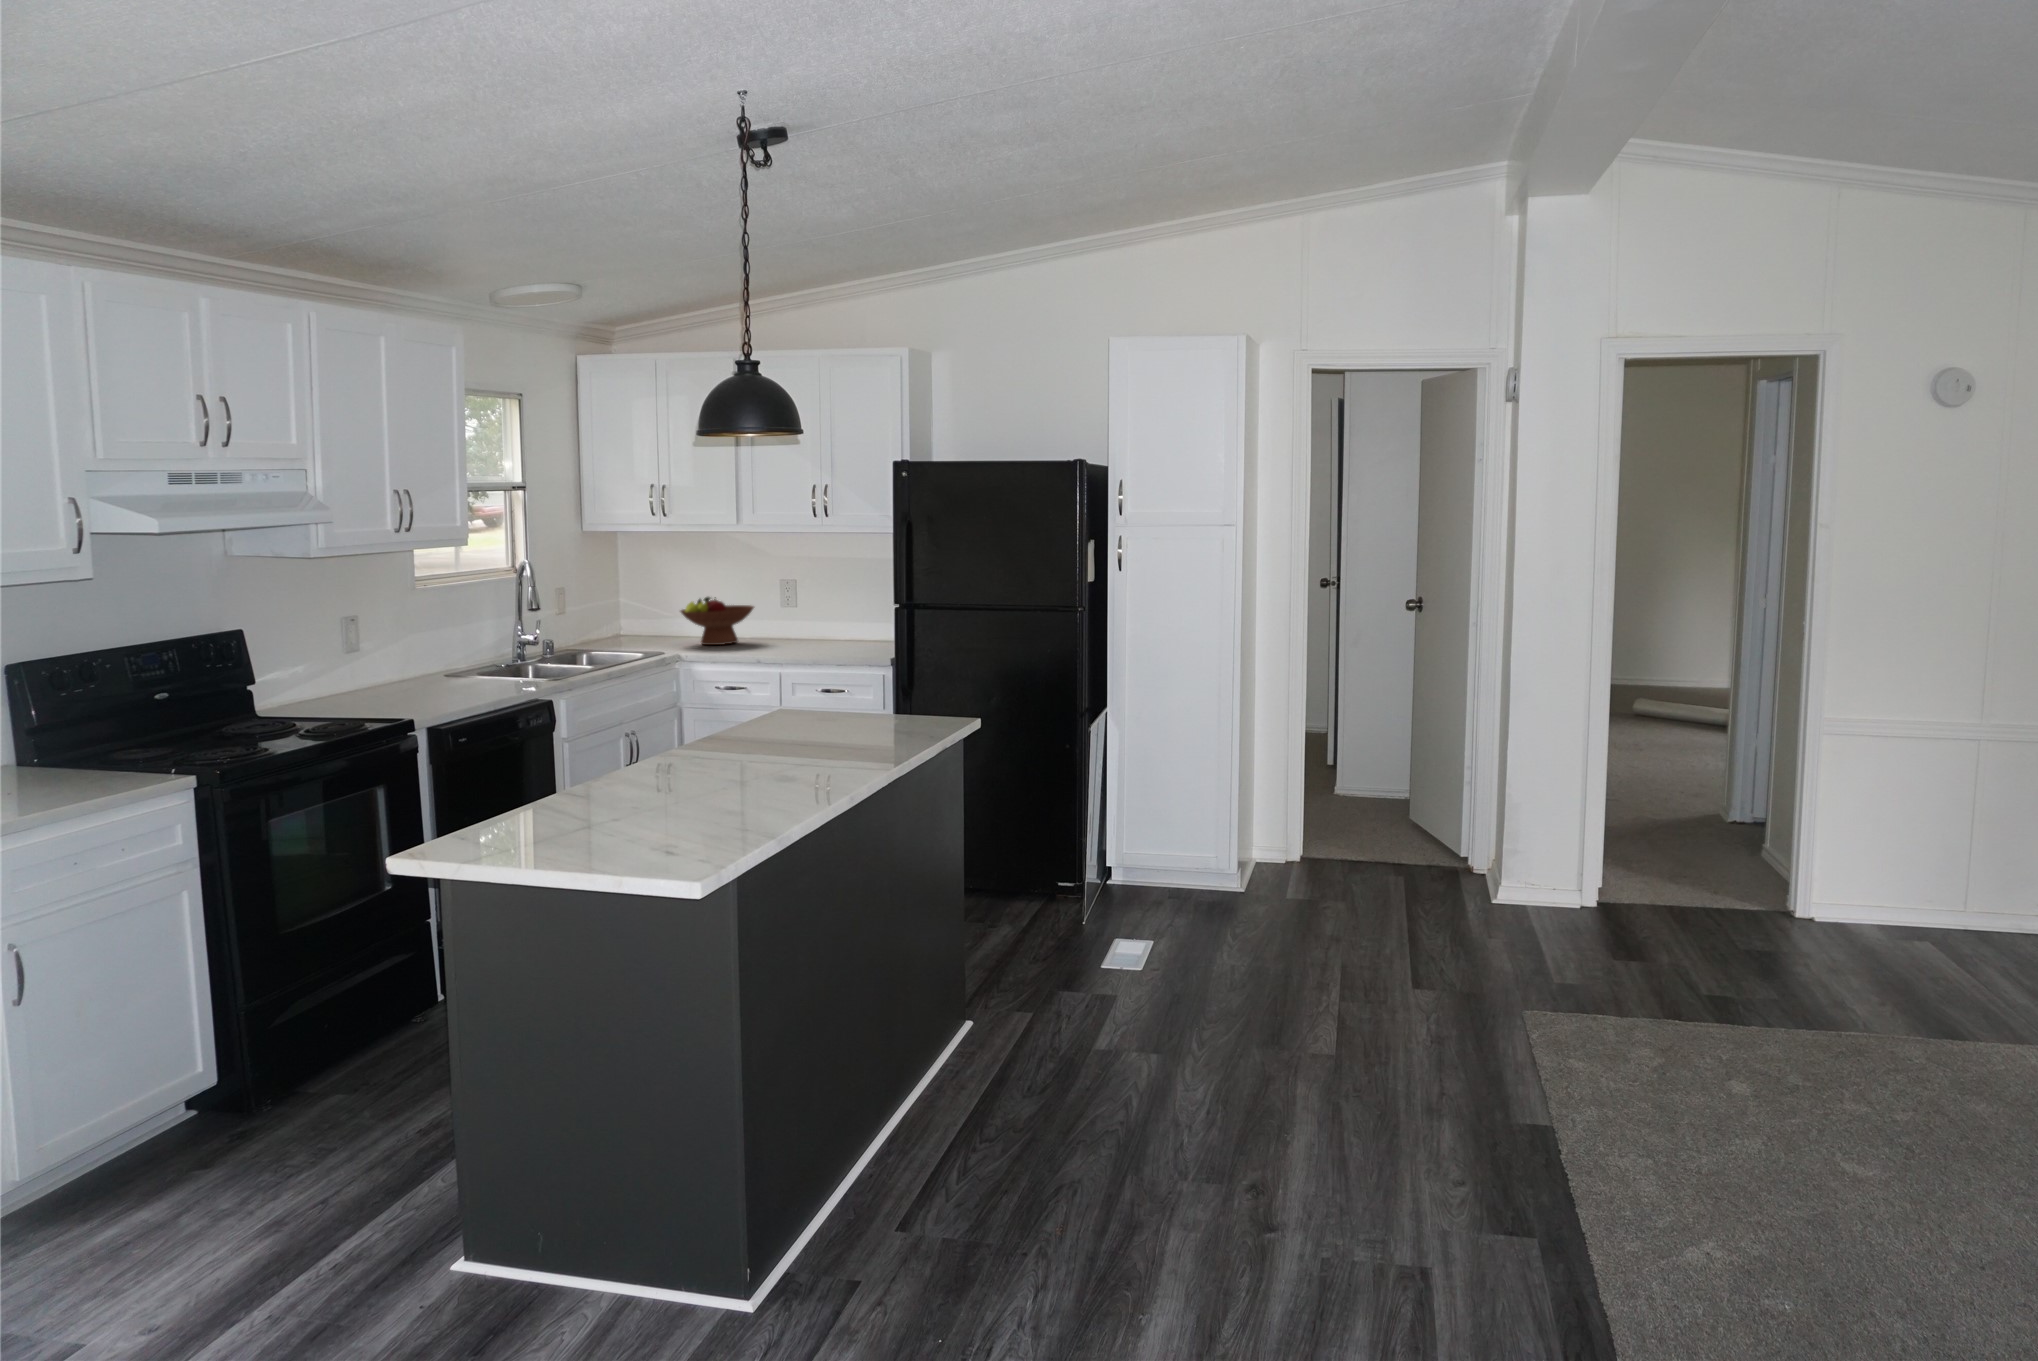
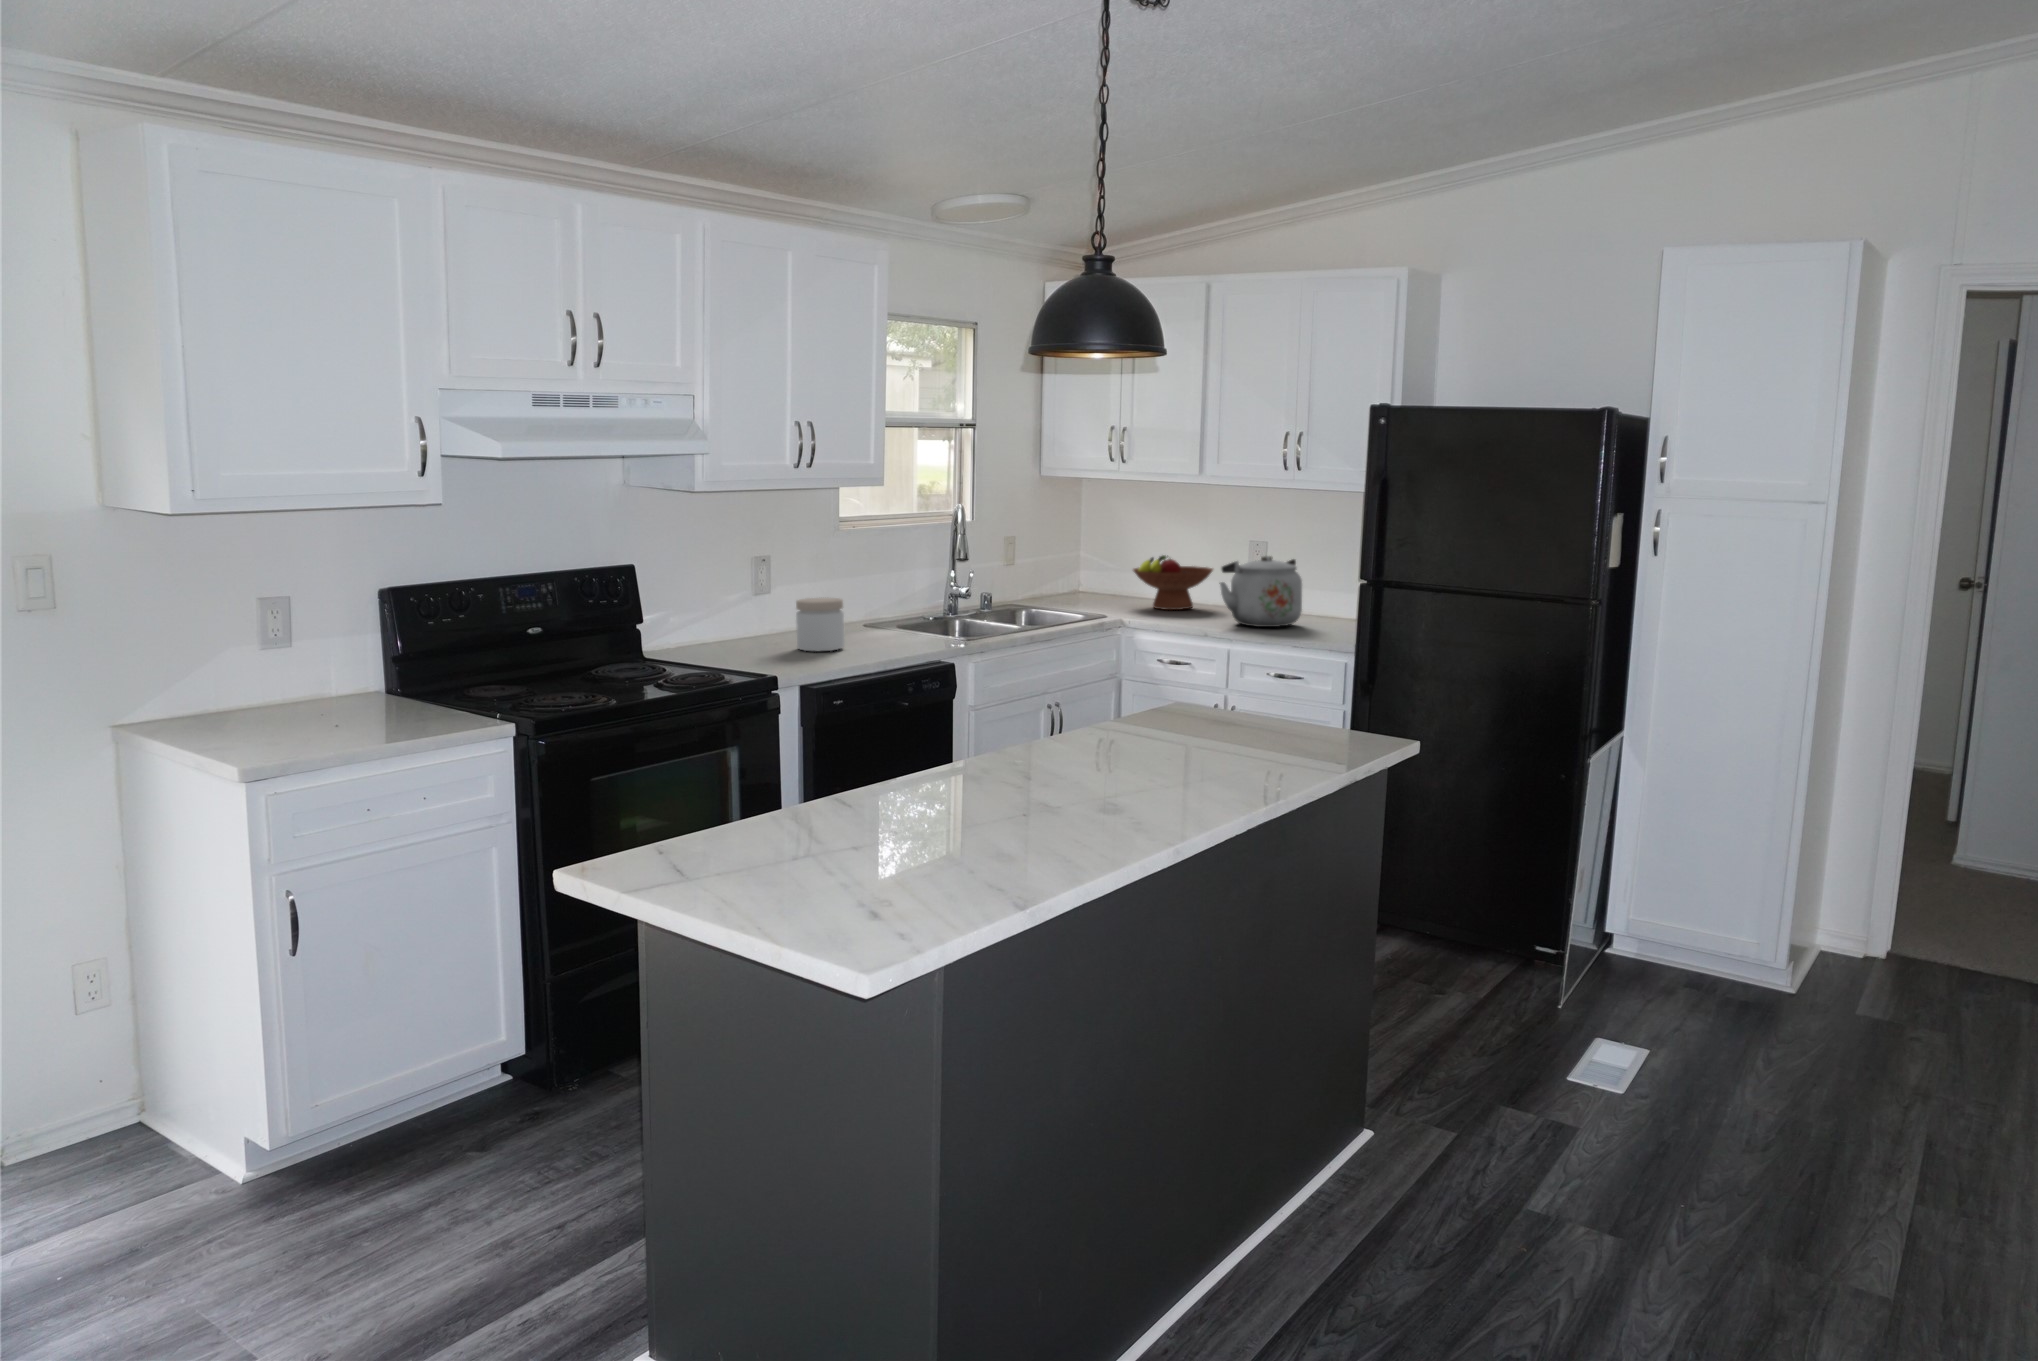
kettle: none [768,590,842,652] -> present [1219,556,1302,627]
jar: none [395,650,446,700] -> present [796,598,845,652]

